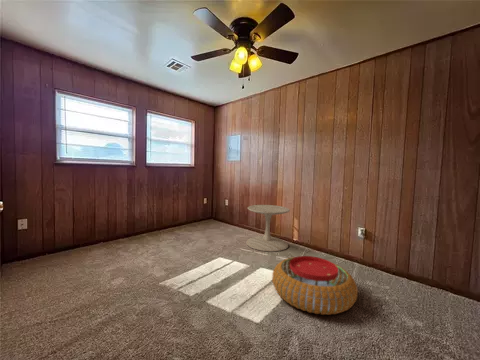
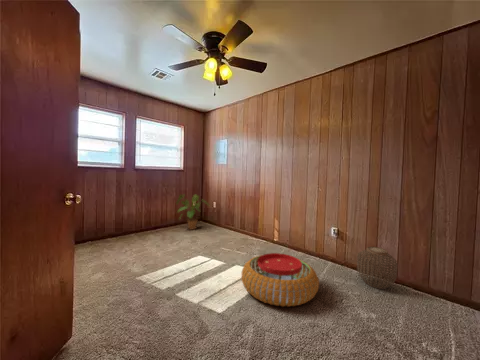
house plant: none [188,192,223,229] -> present [177,195,208,230]
side table: present [246,205,290,252] -> none [229,206,270,251]
woven basket: none [390,249,437,293] -> present [357,247,397,289]

